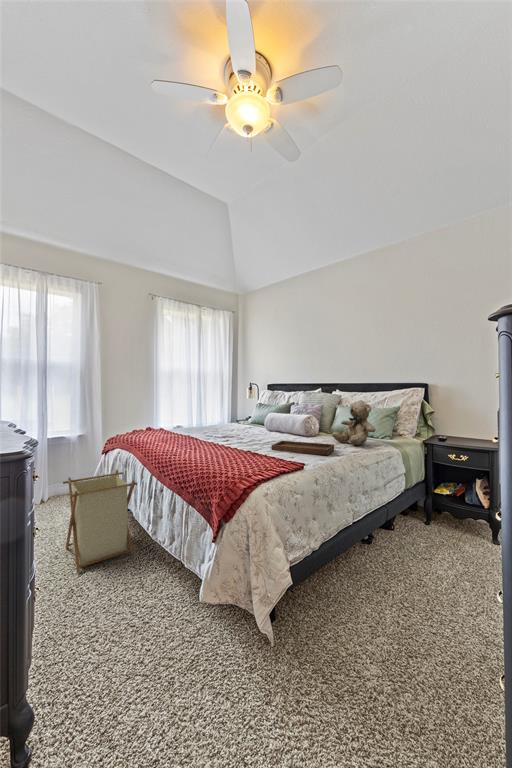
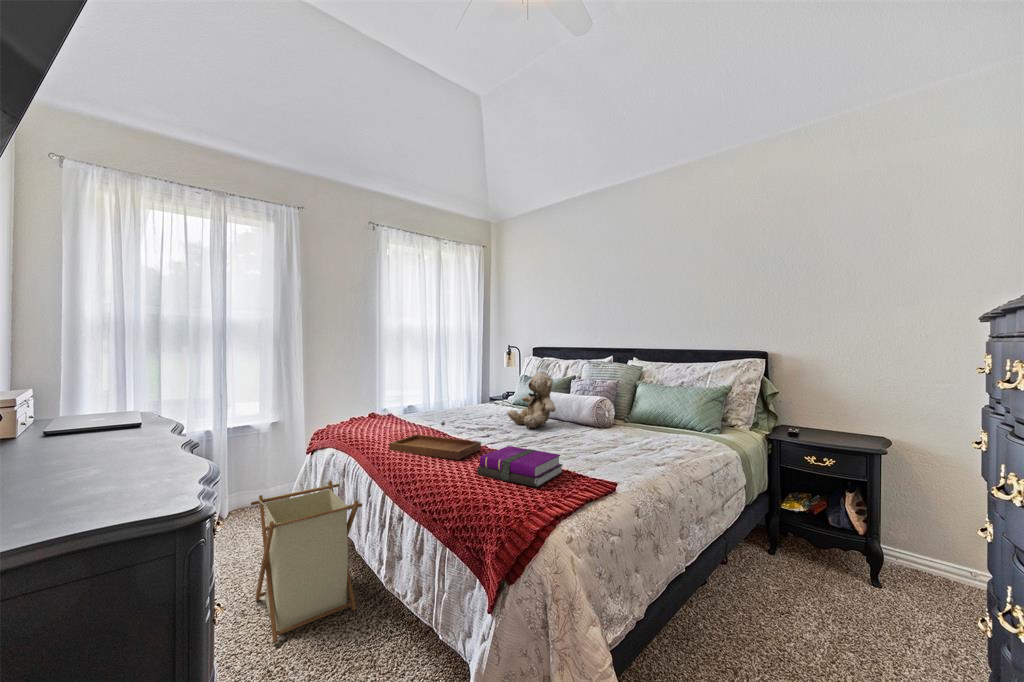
teddy bear: present [332,400,376,446] -> present [507,372,556,429]
tray: present [271,430,334,455] -> present [389,421,481,460]
notebook: none [212,443,271,466] -> present [477,446,563,487]

